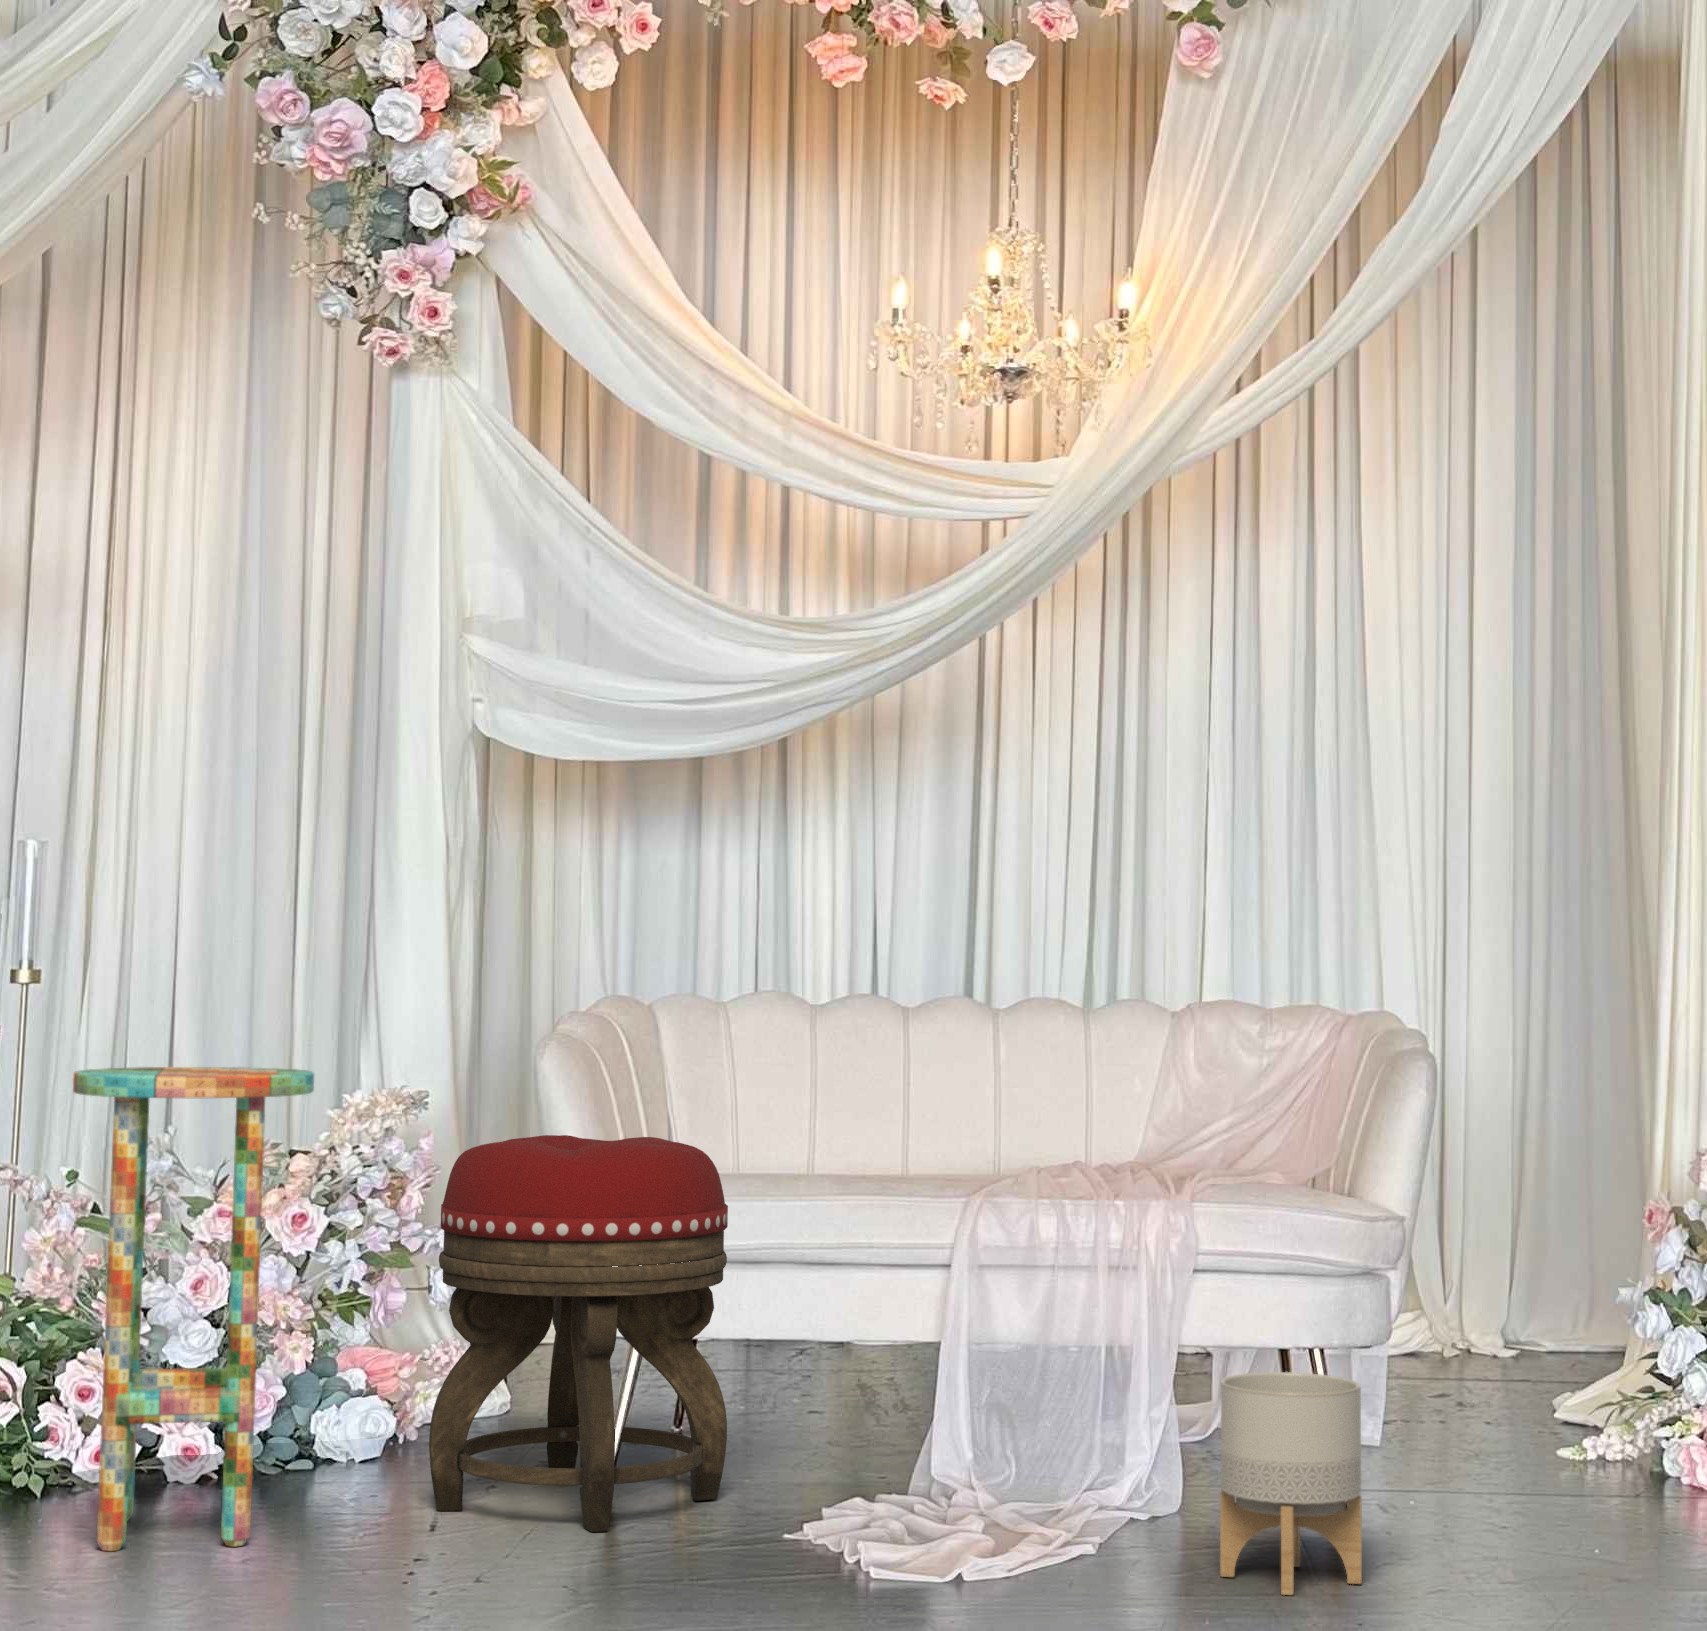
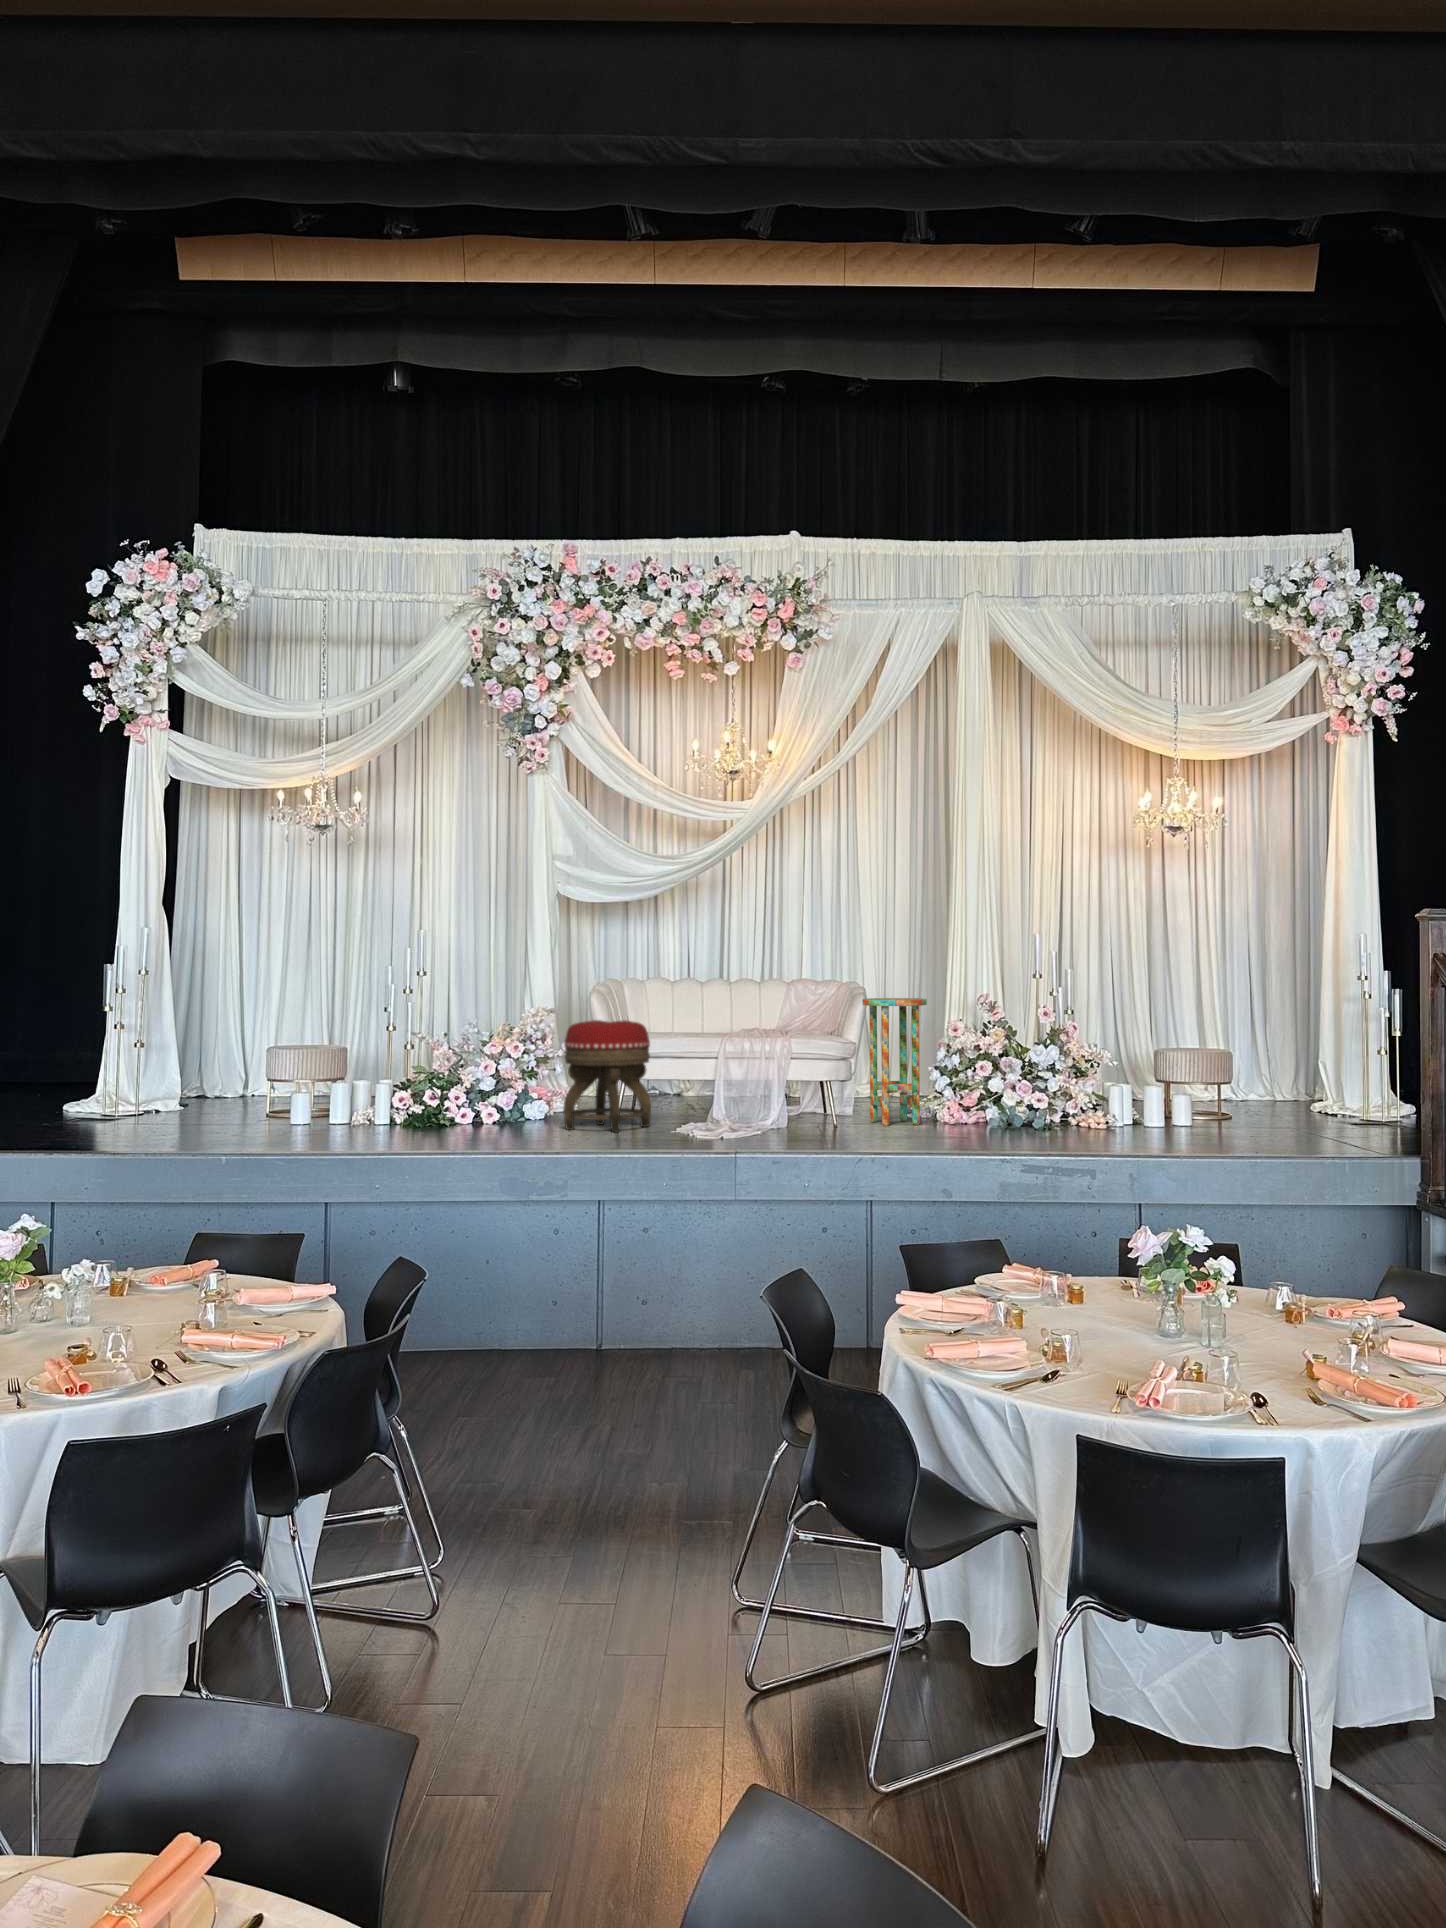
side table: present [73,1067,314,1551] -> present [863,998,927,1126]
planter: present [1220,1372,1362,1595] -> none [792,1081,831,1139]

